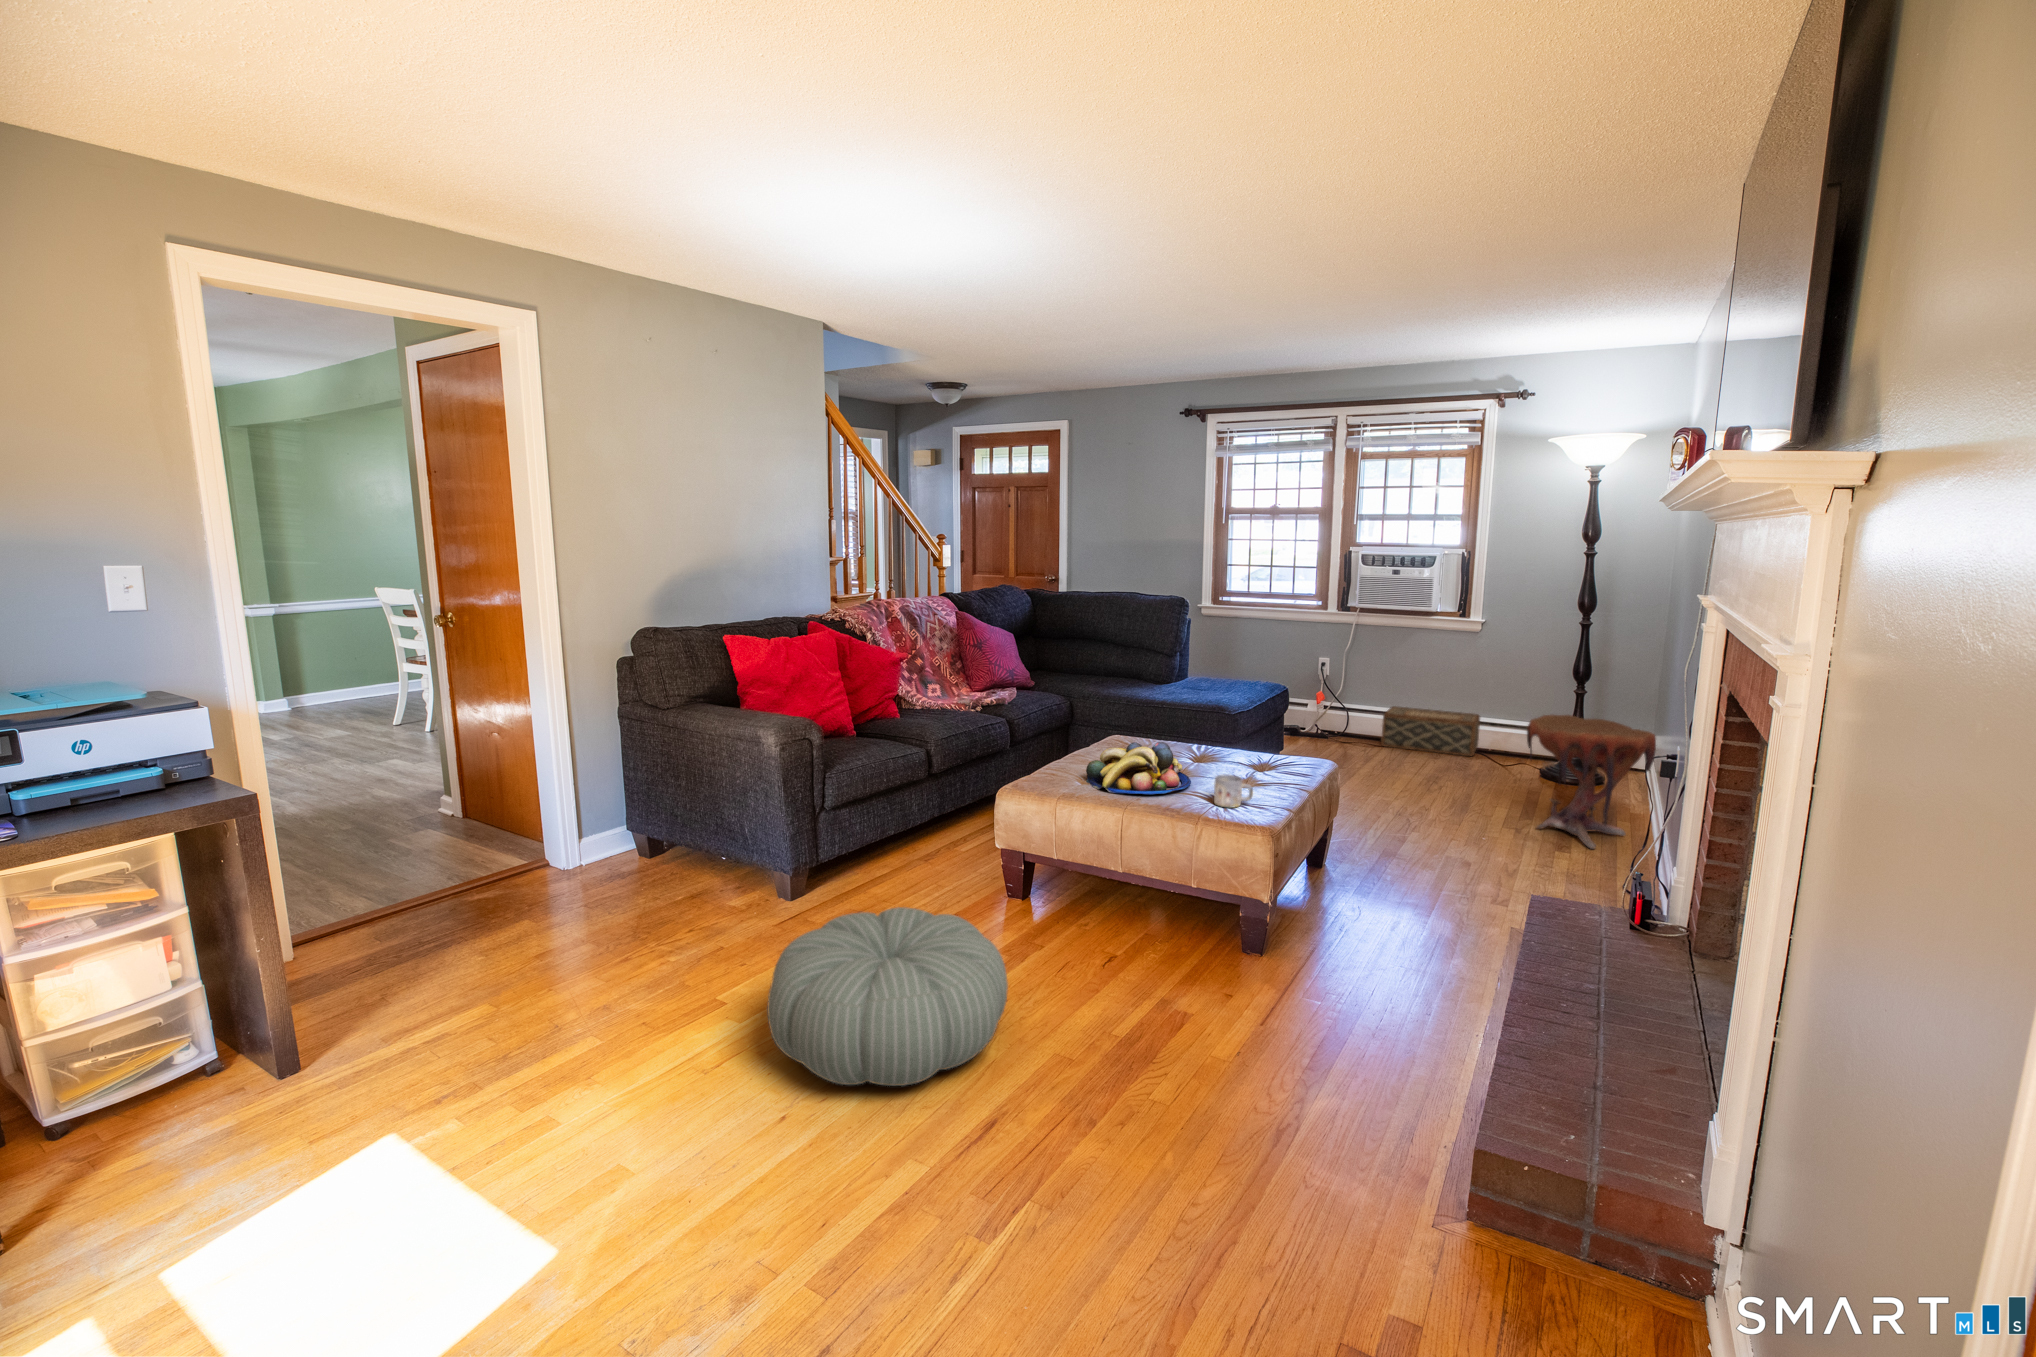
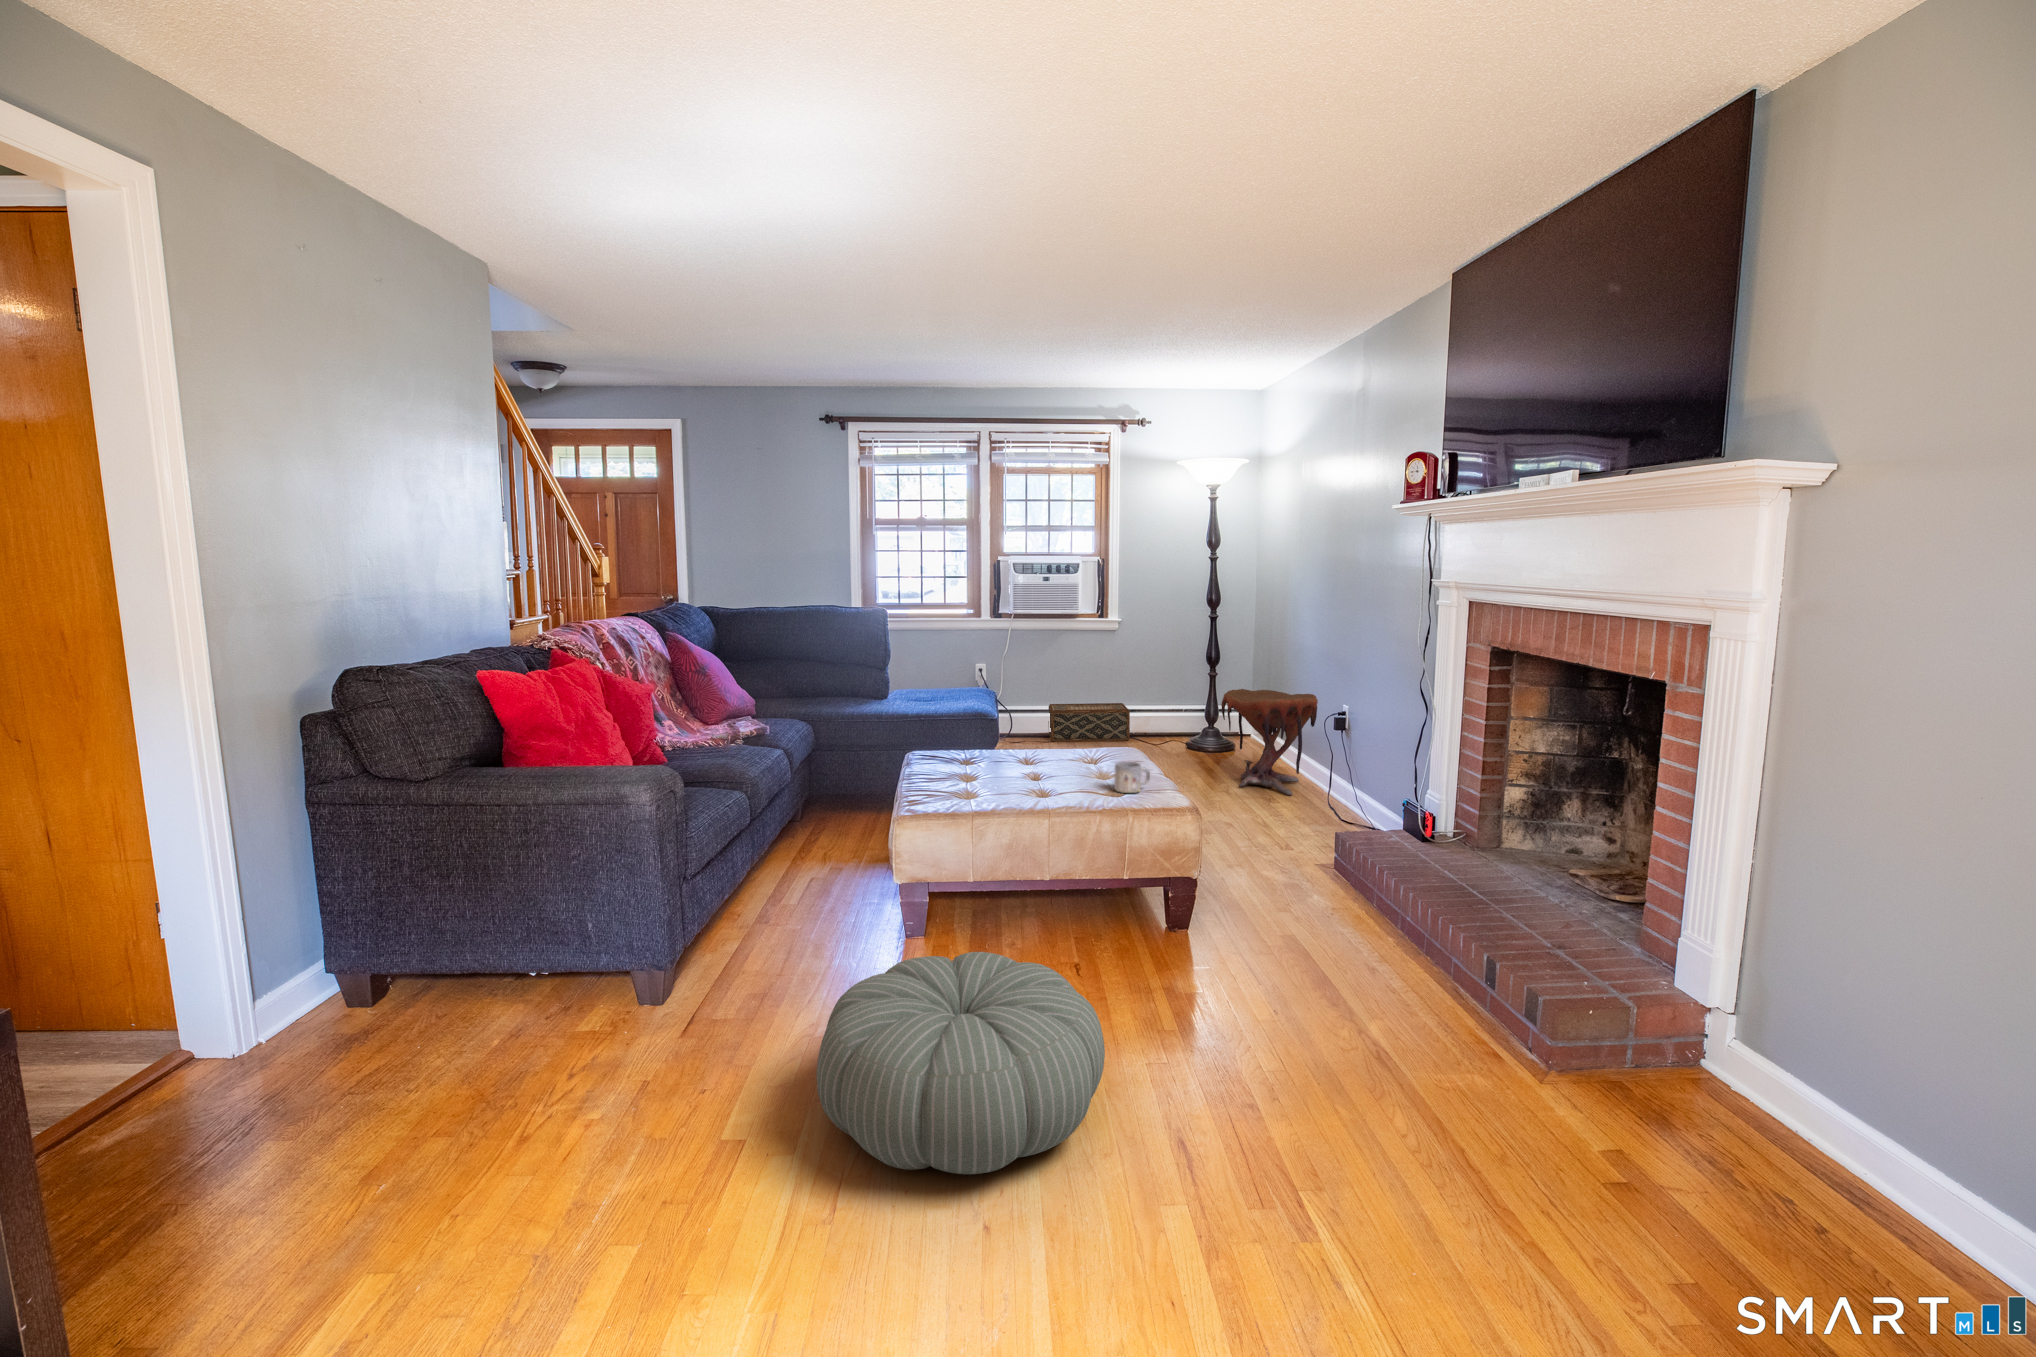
fruit bowl: present [1086,742,1191,794] -> none [971,741,1077,797]

